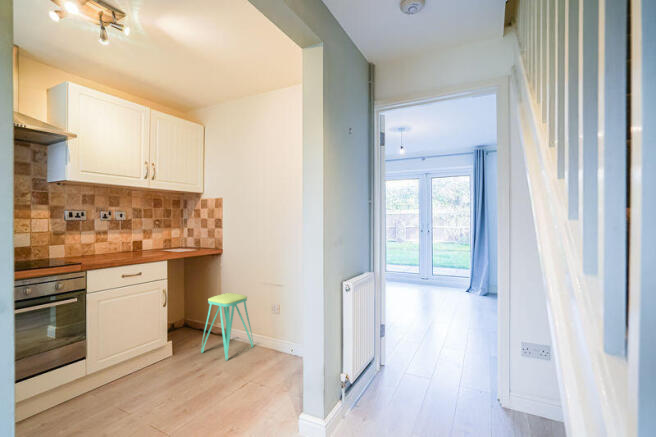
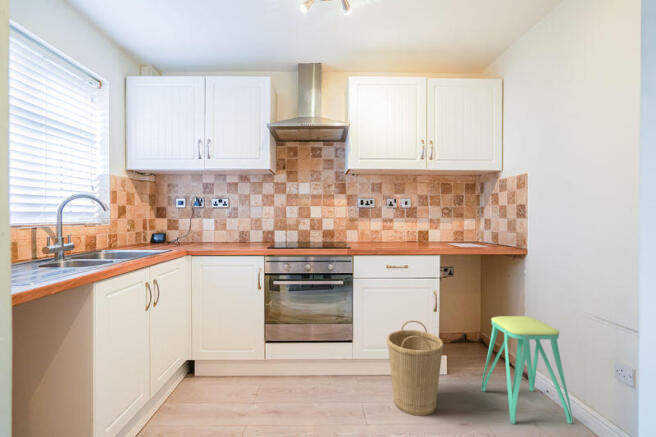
basket: none [134,316,183,389] -> present [387,320,443,416]

